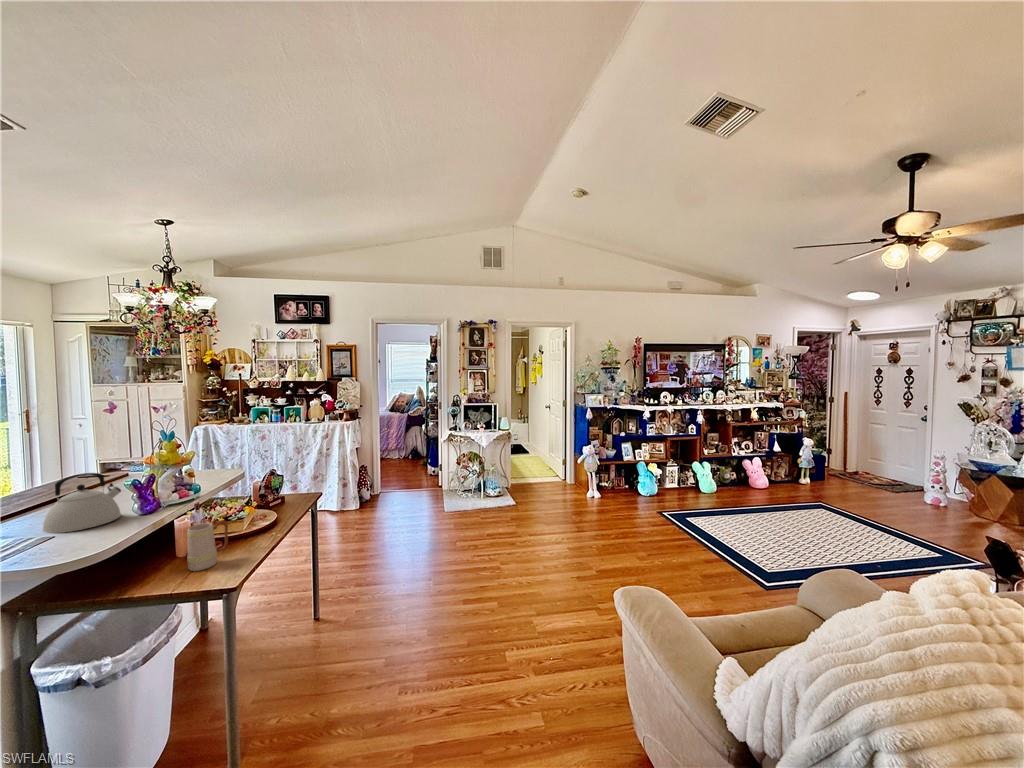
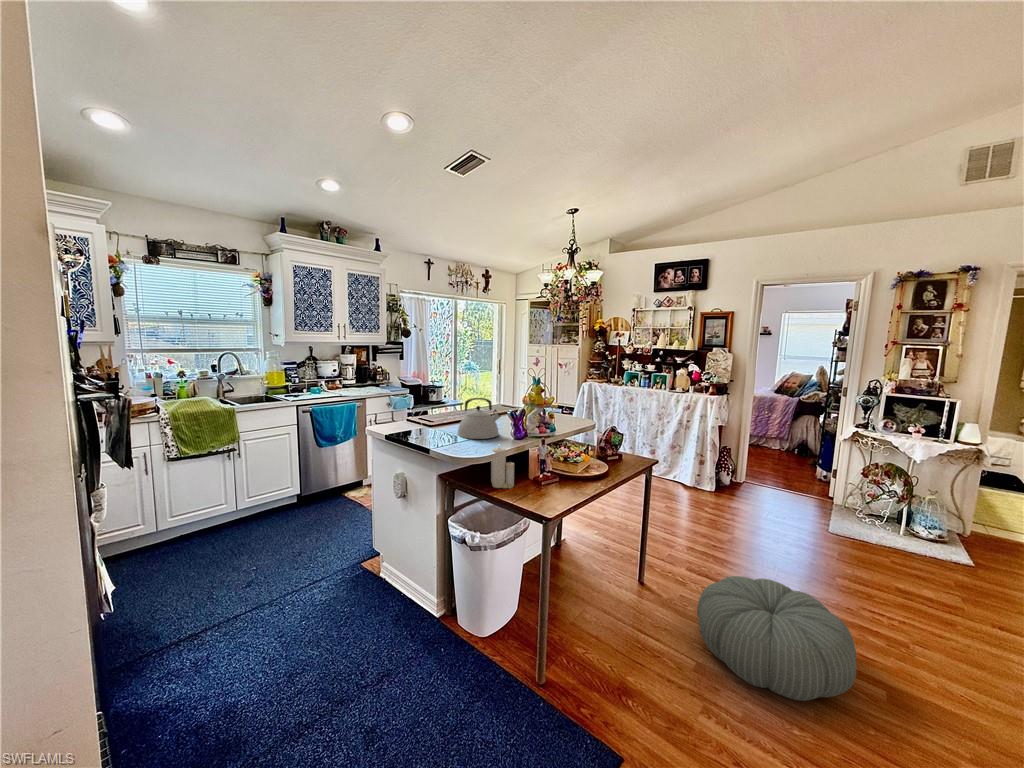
mug: present [187,520,228,571] -> none [523,456,556,497]
candle: none [127,524,169,579] -> present [491,448,514,488]
pouf: none [372,561,478,646] -> present [697,576,856,701]

